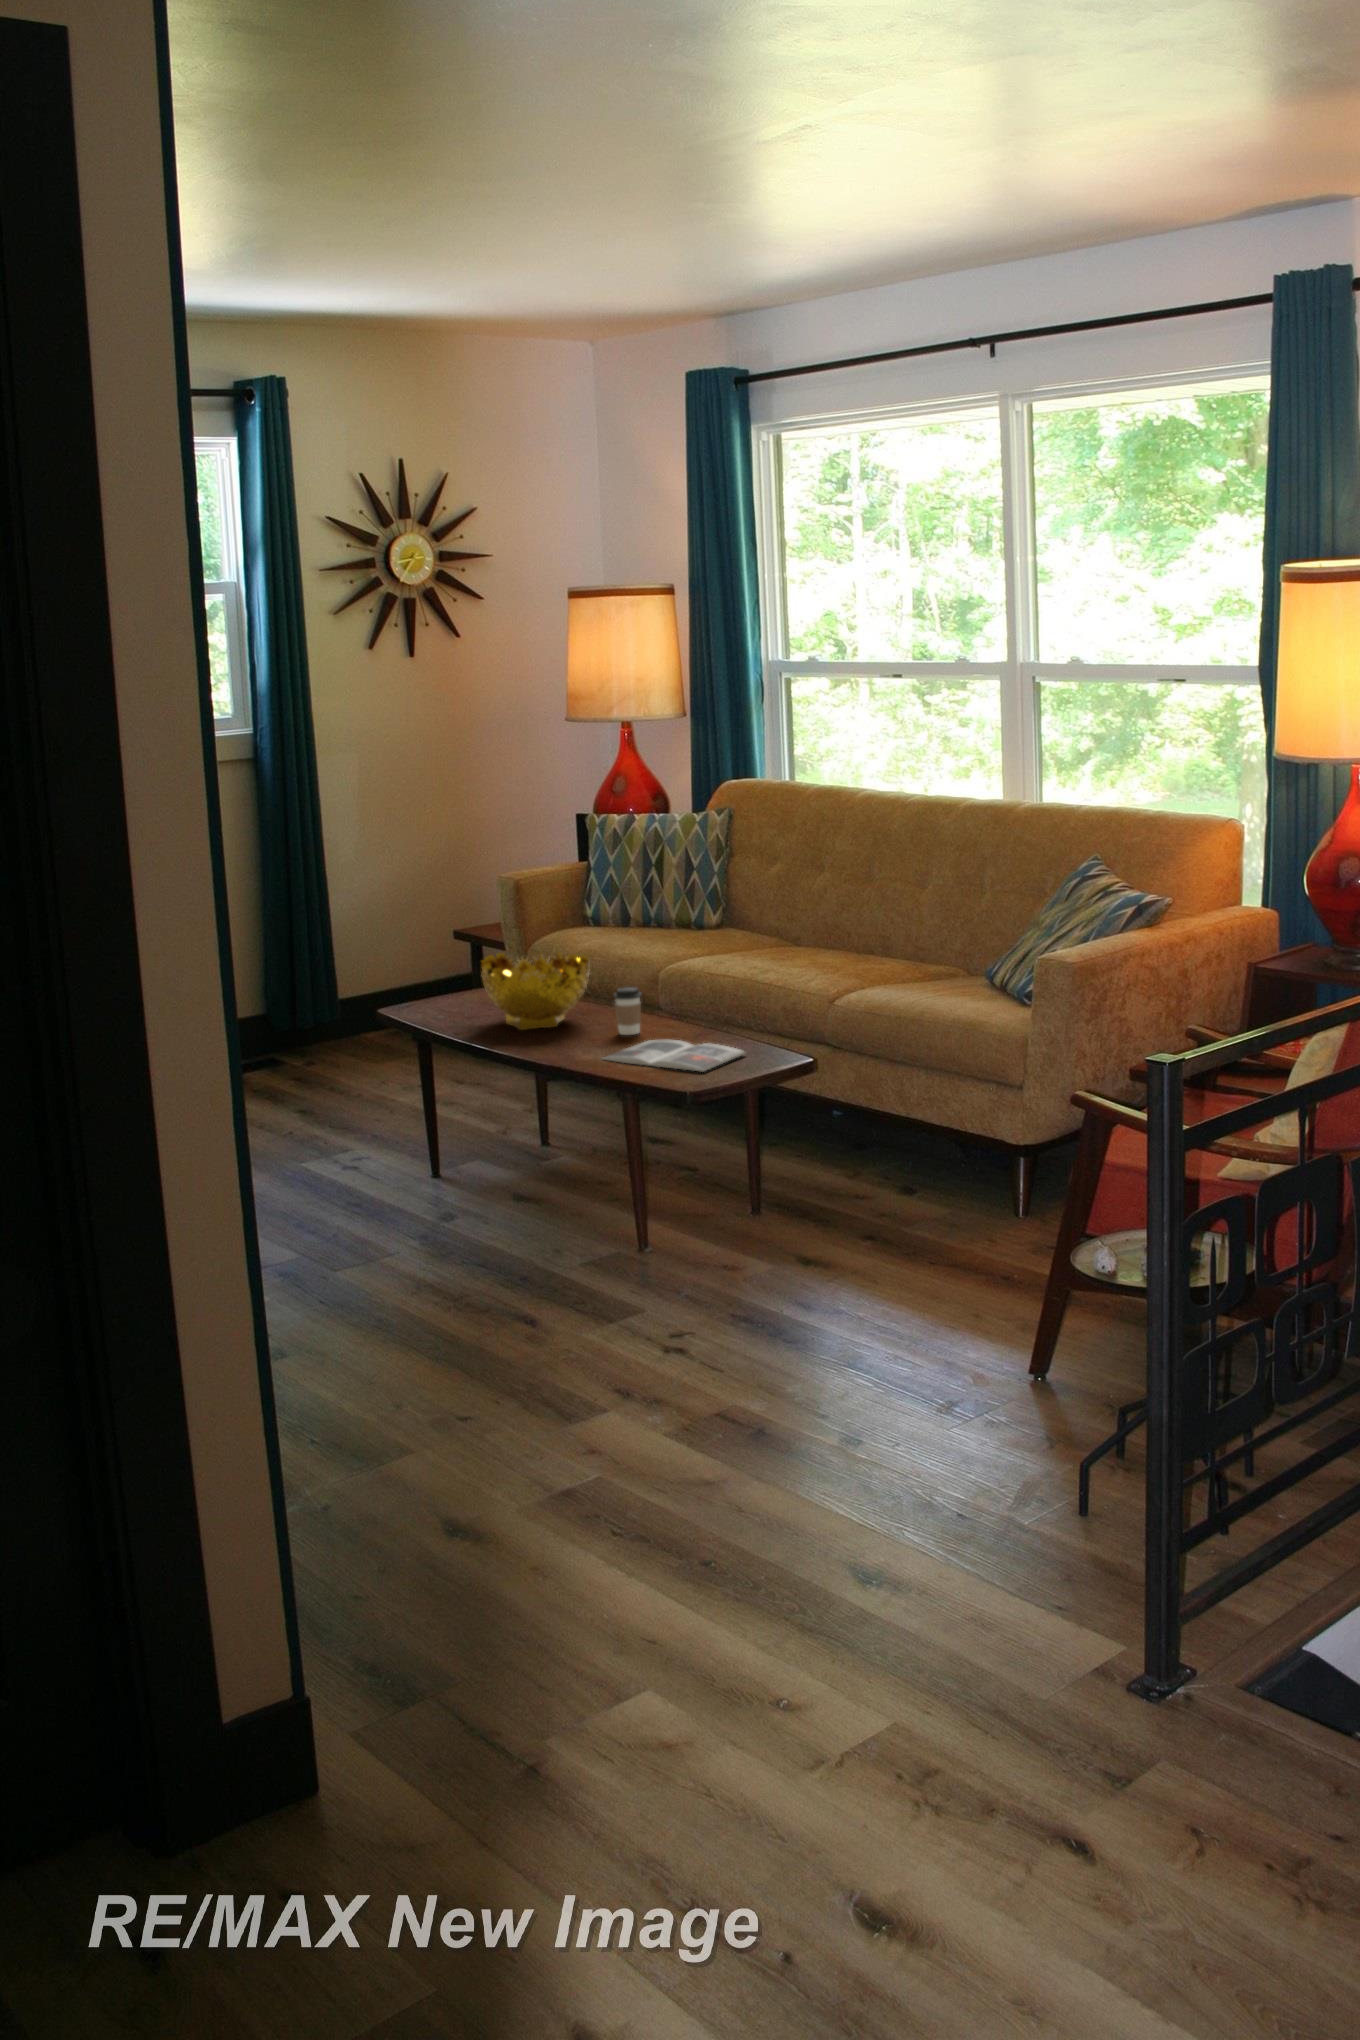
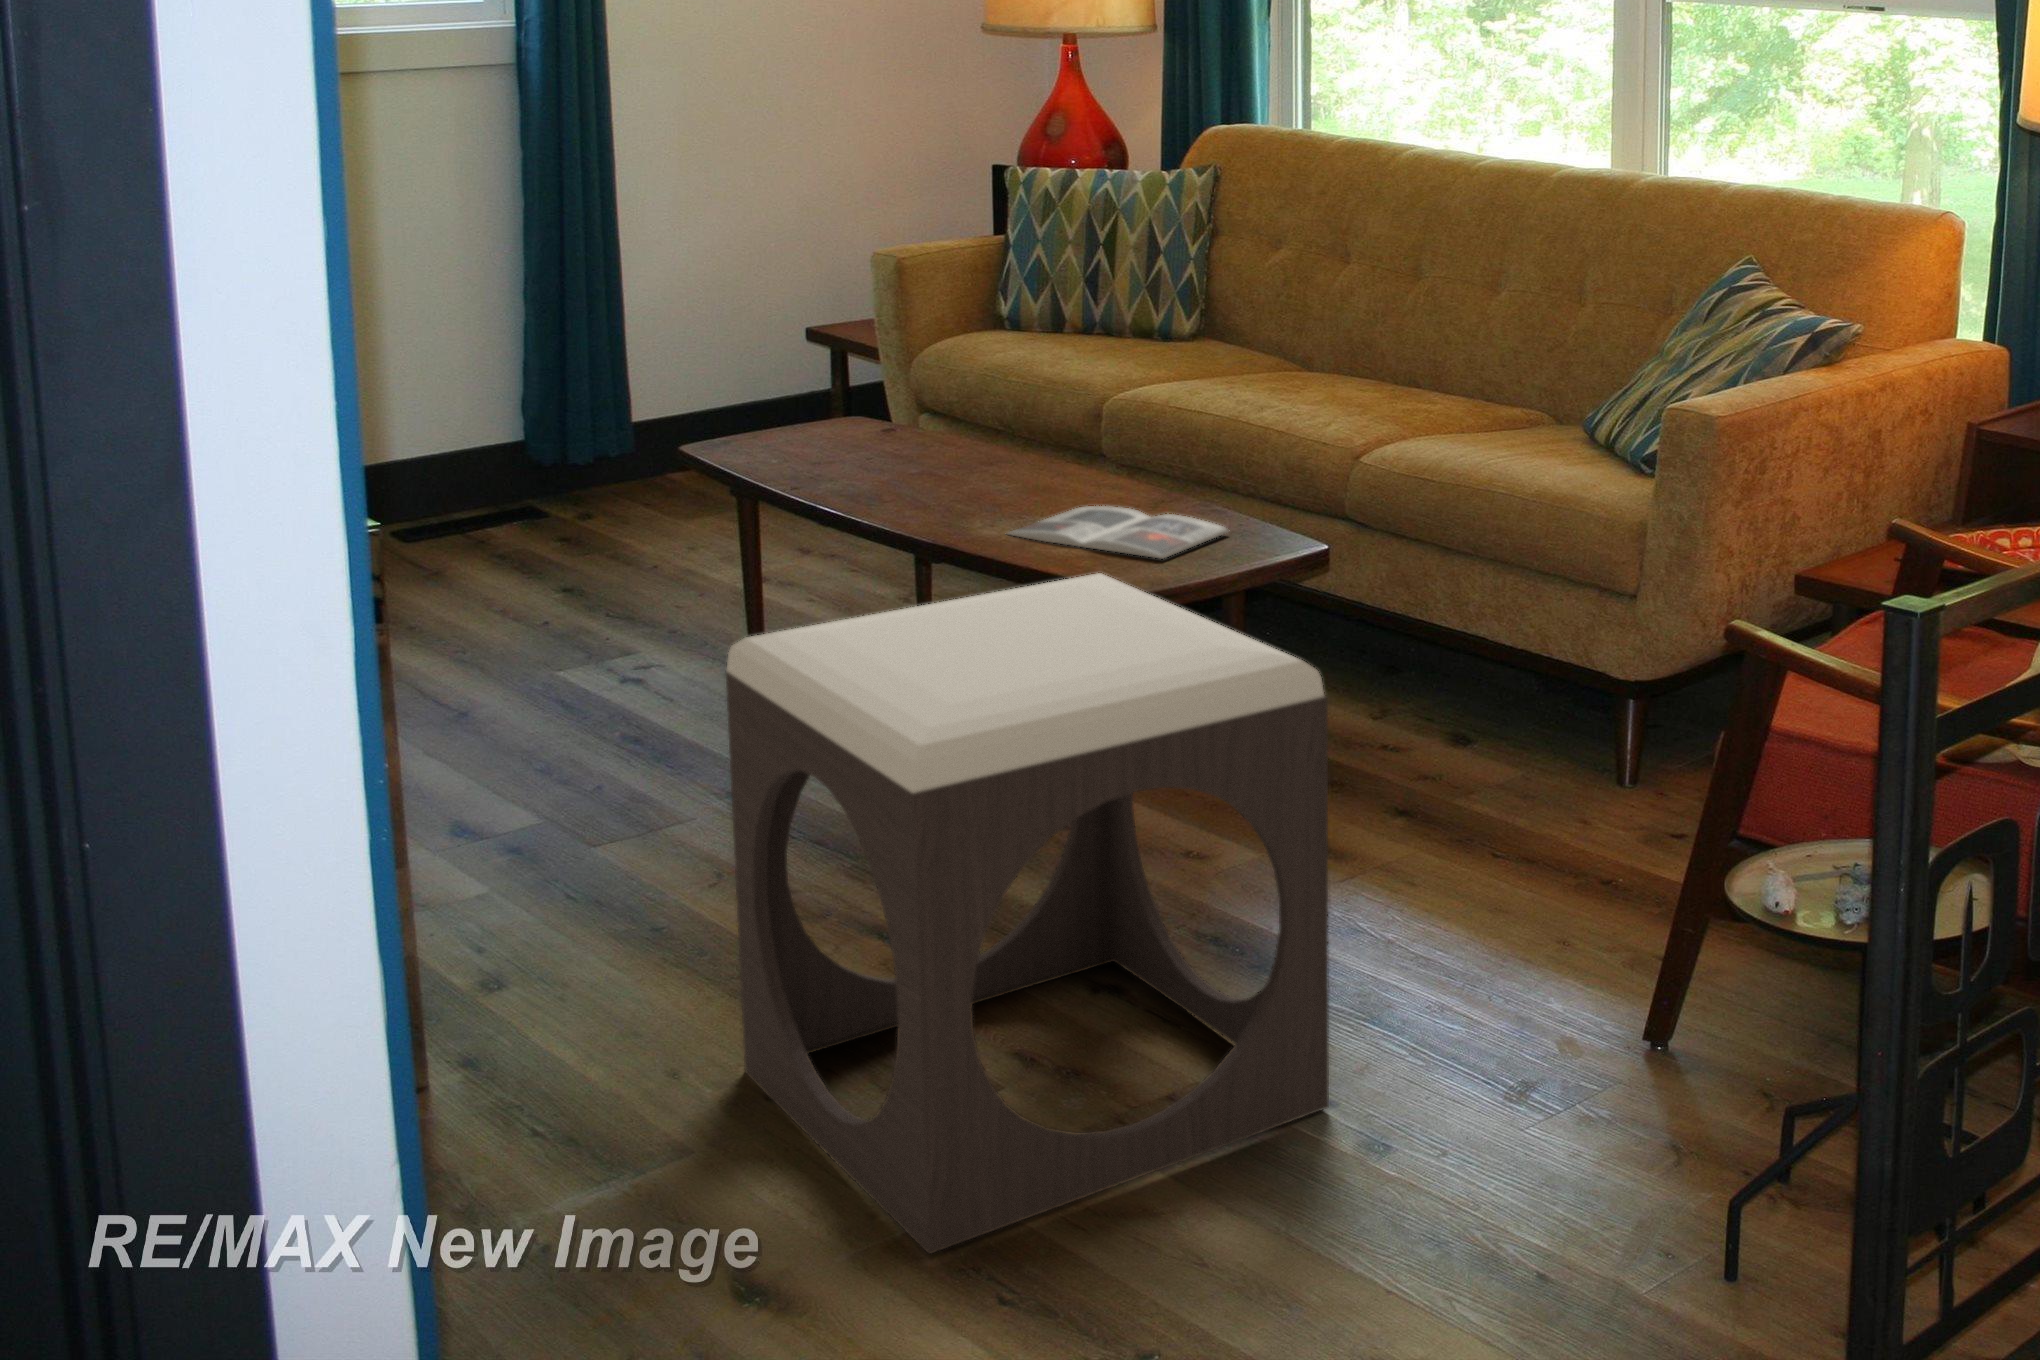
decorative bowl: present [481,952,590,1030] -> none [829,366,998,484]
coffee cup: present [614,987,642,1035] -> none [1031,425,1075,497]
footstool: none [438,1078,824,1496] -> present [726,573,1329,1253]

